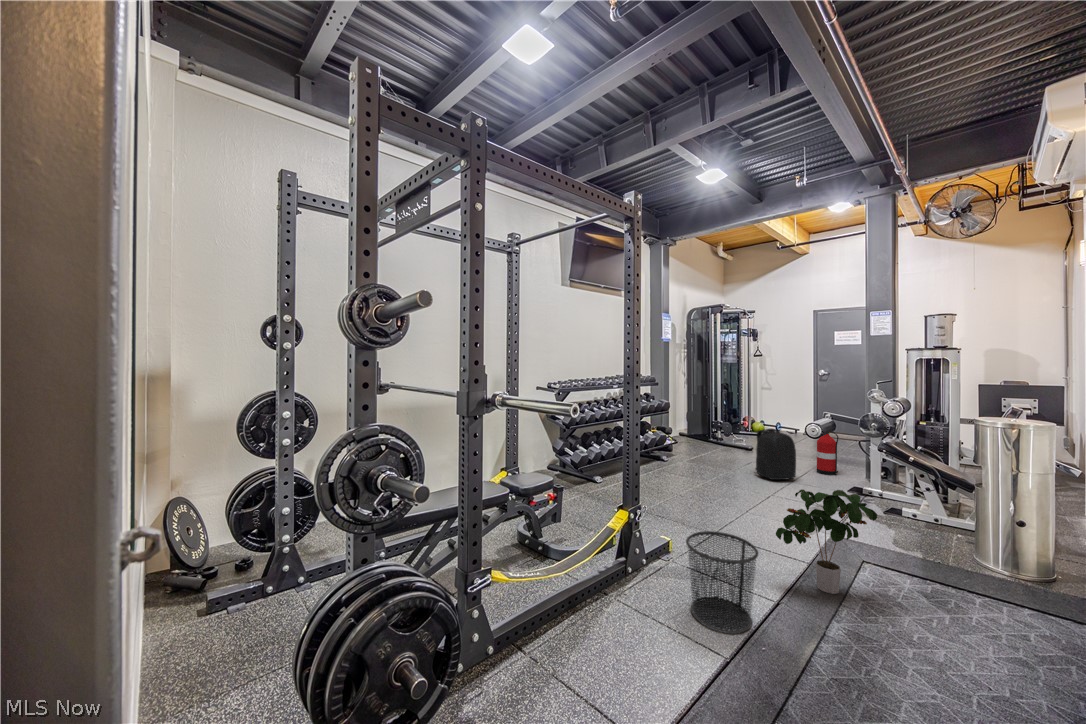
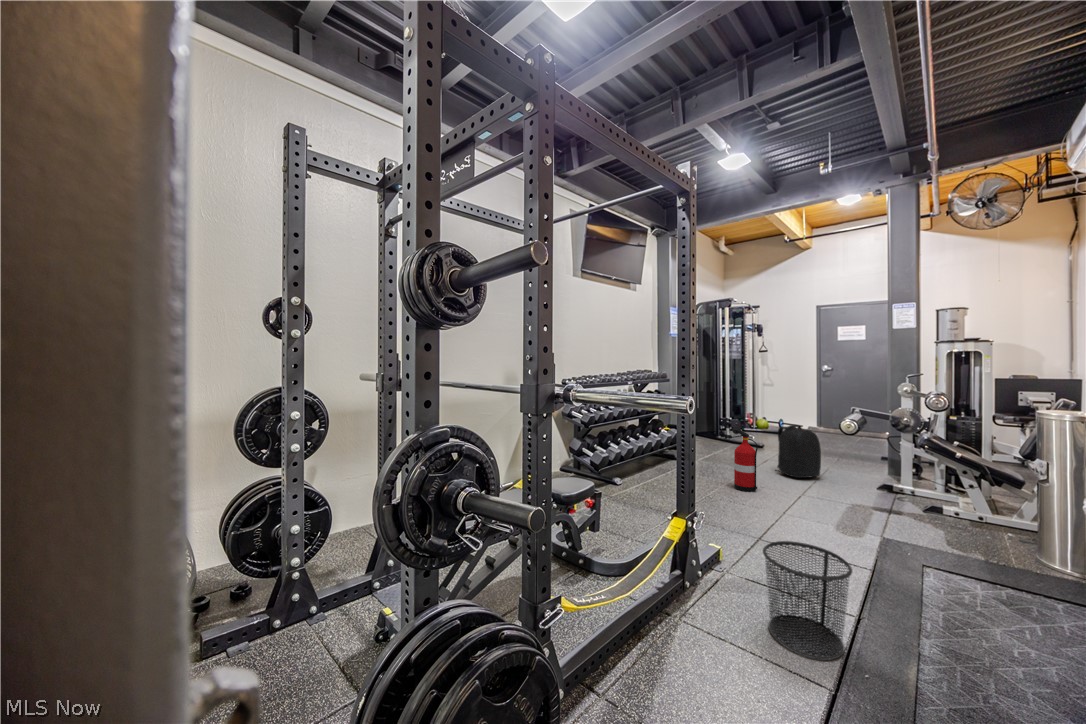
fire extinguisher: present [817,432,838,475] -> present [731,429,758,492]
potted plant: present [776,489,877,594] -> none [848,492,960,607]

